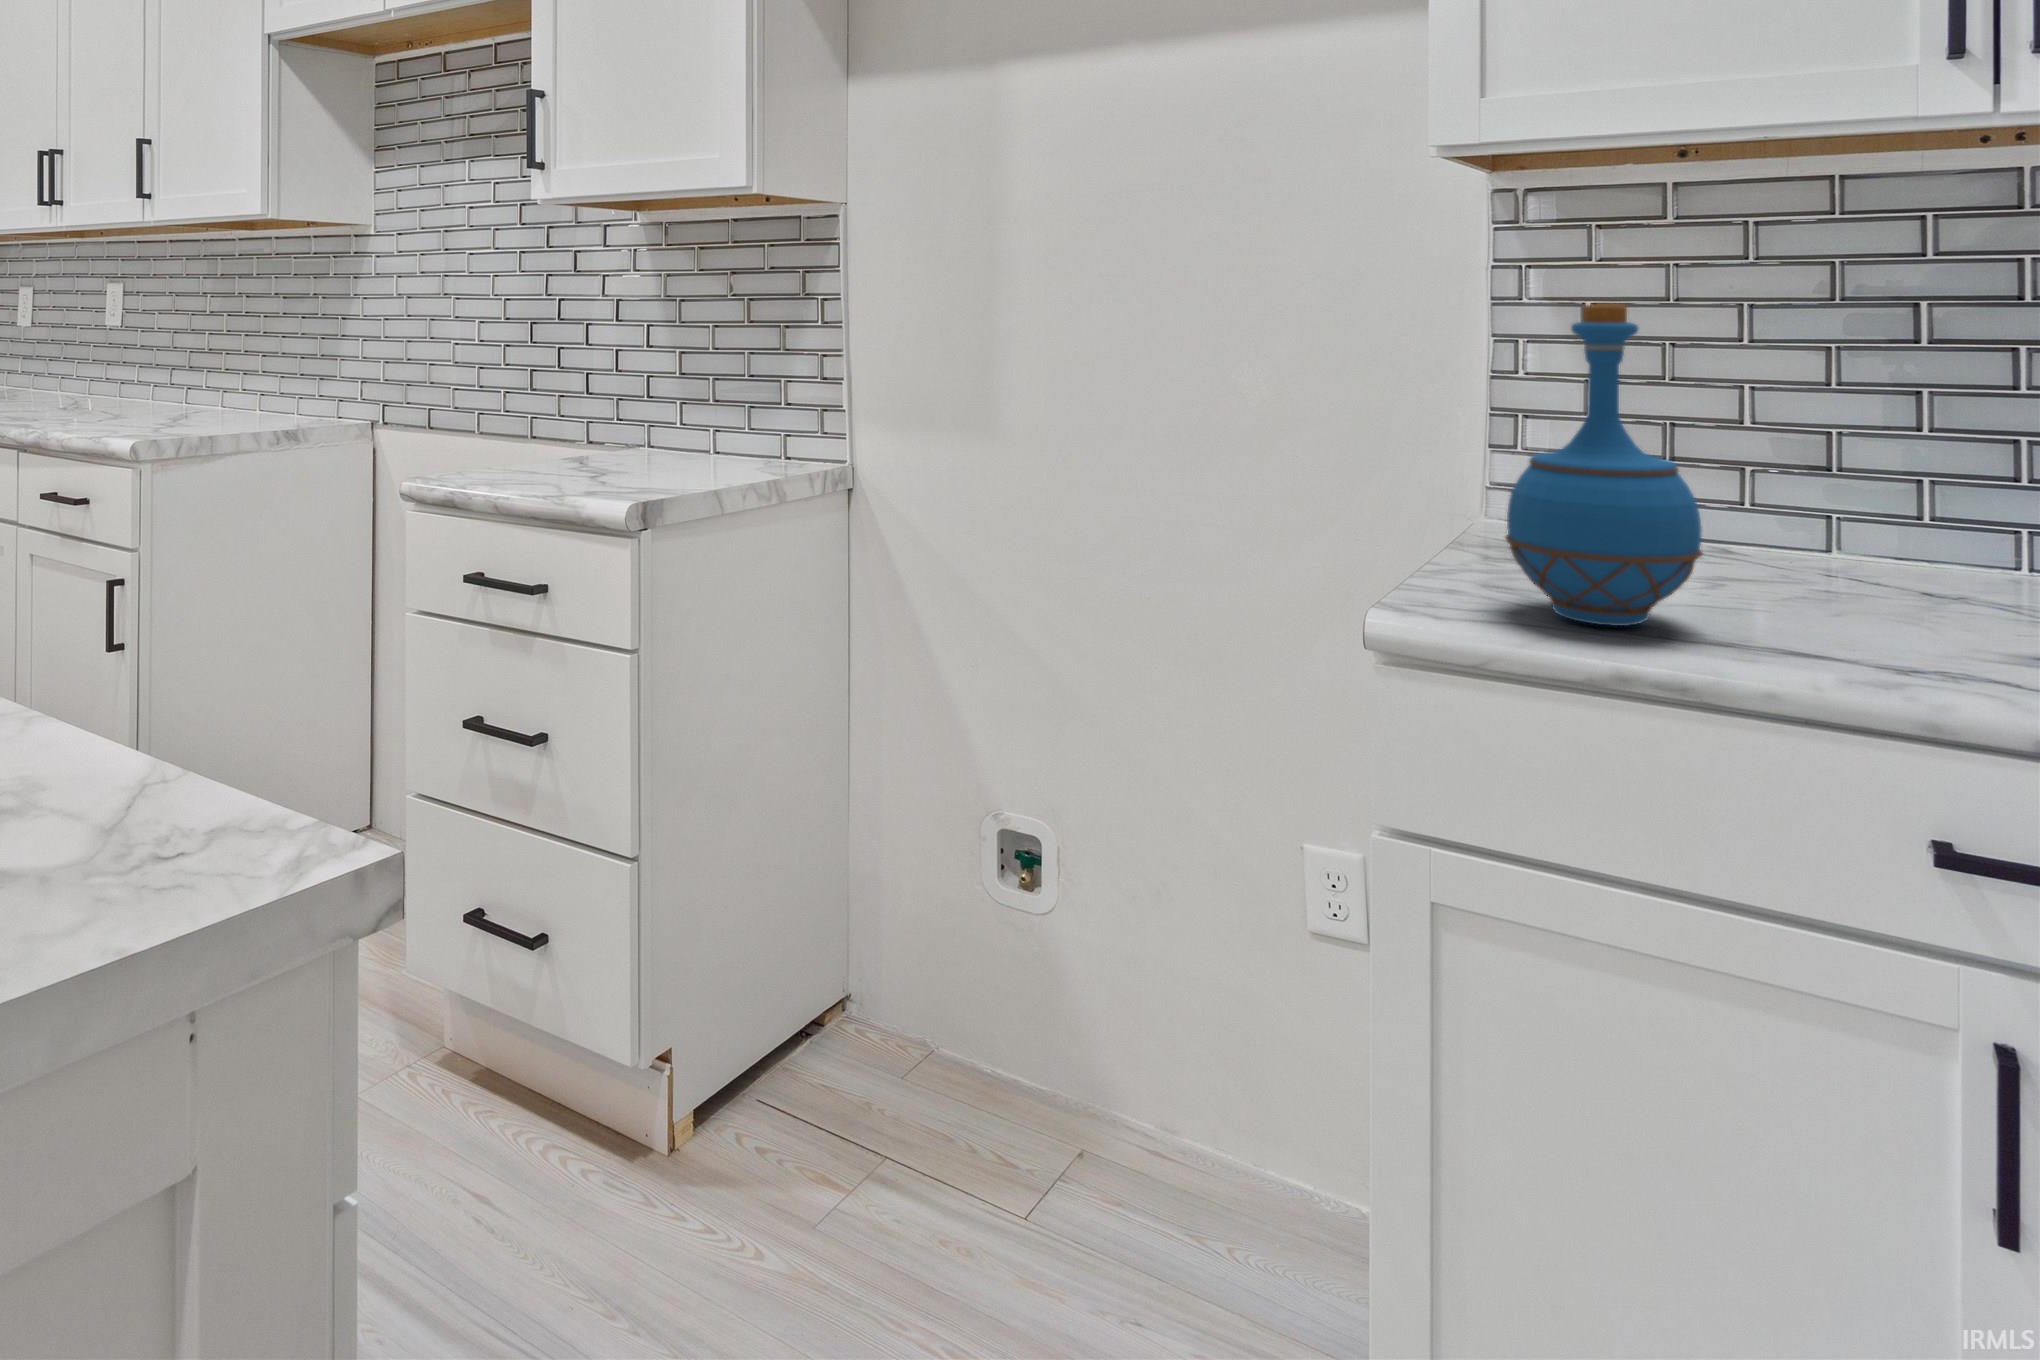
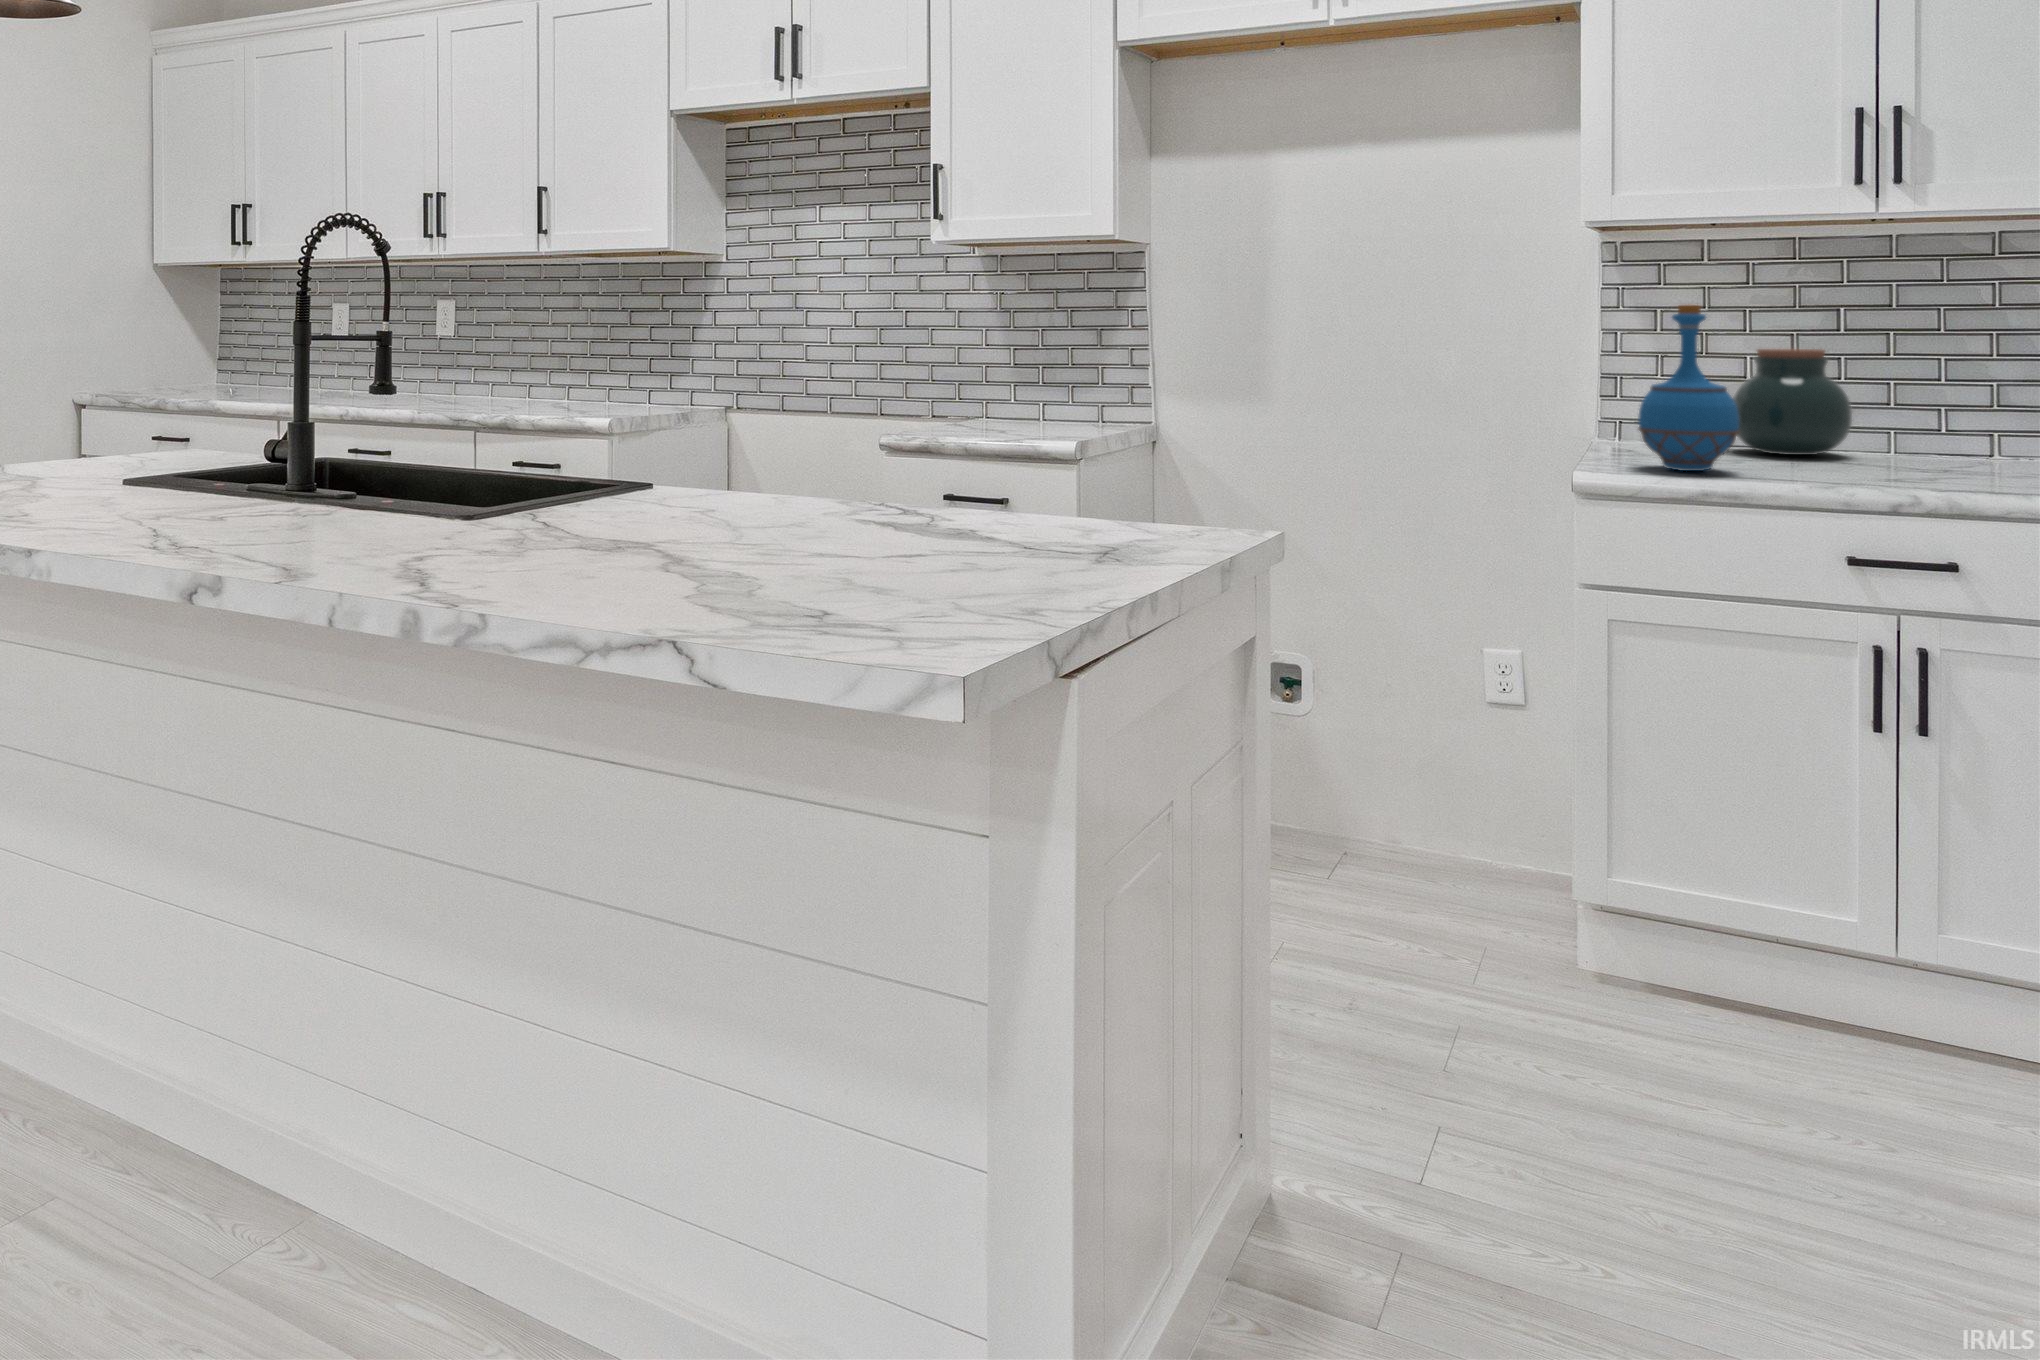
jar: none [1705,375,1939,576] -> present [1733,349,1852,455]

